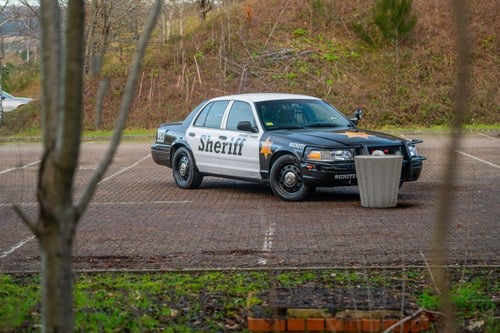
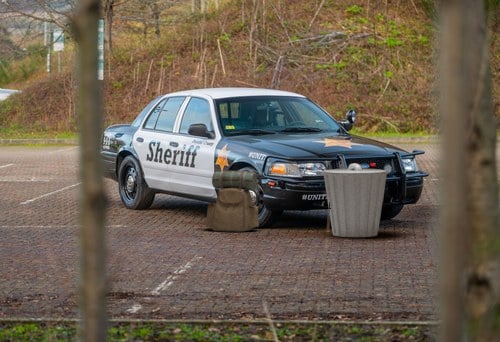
backpack: none [259,158,301,205] -> present [206,171,259,232]

